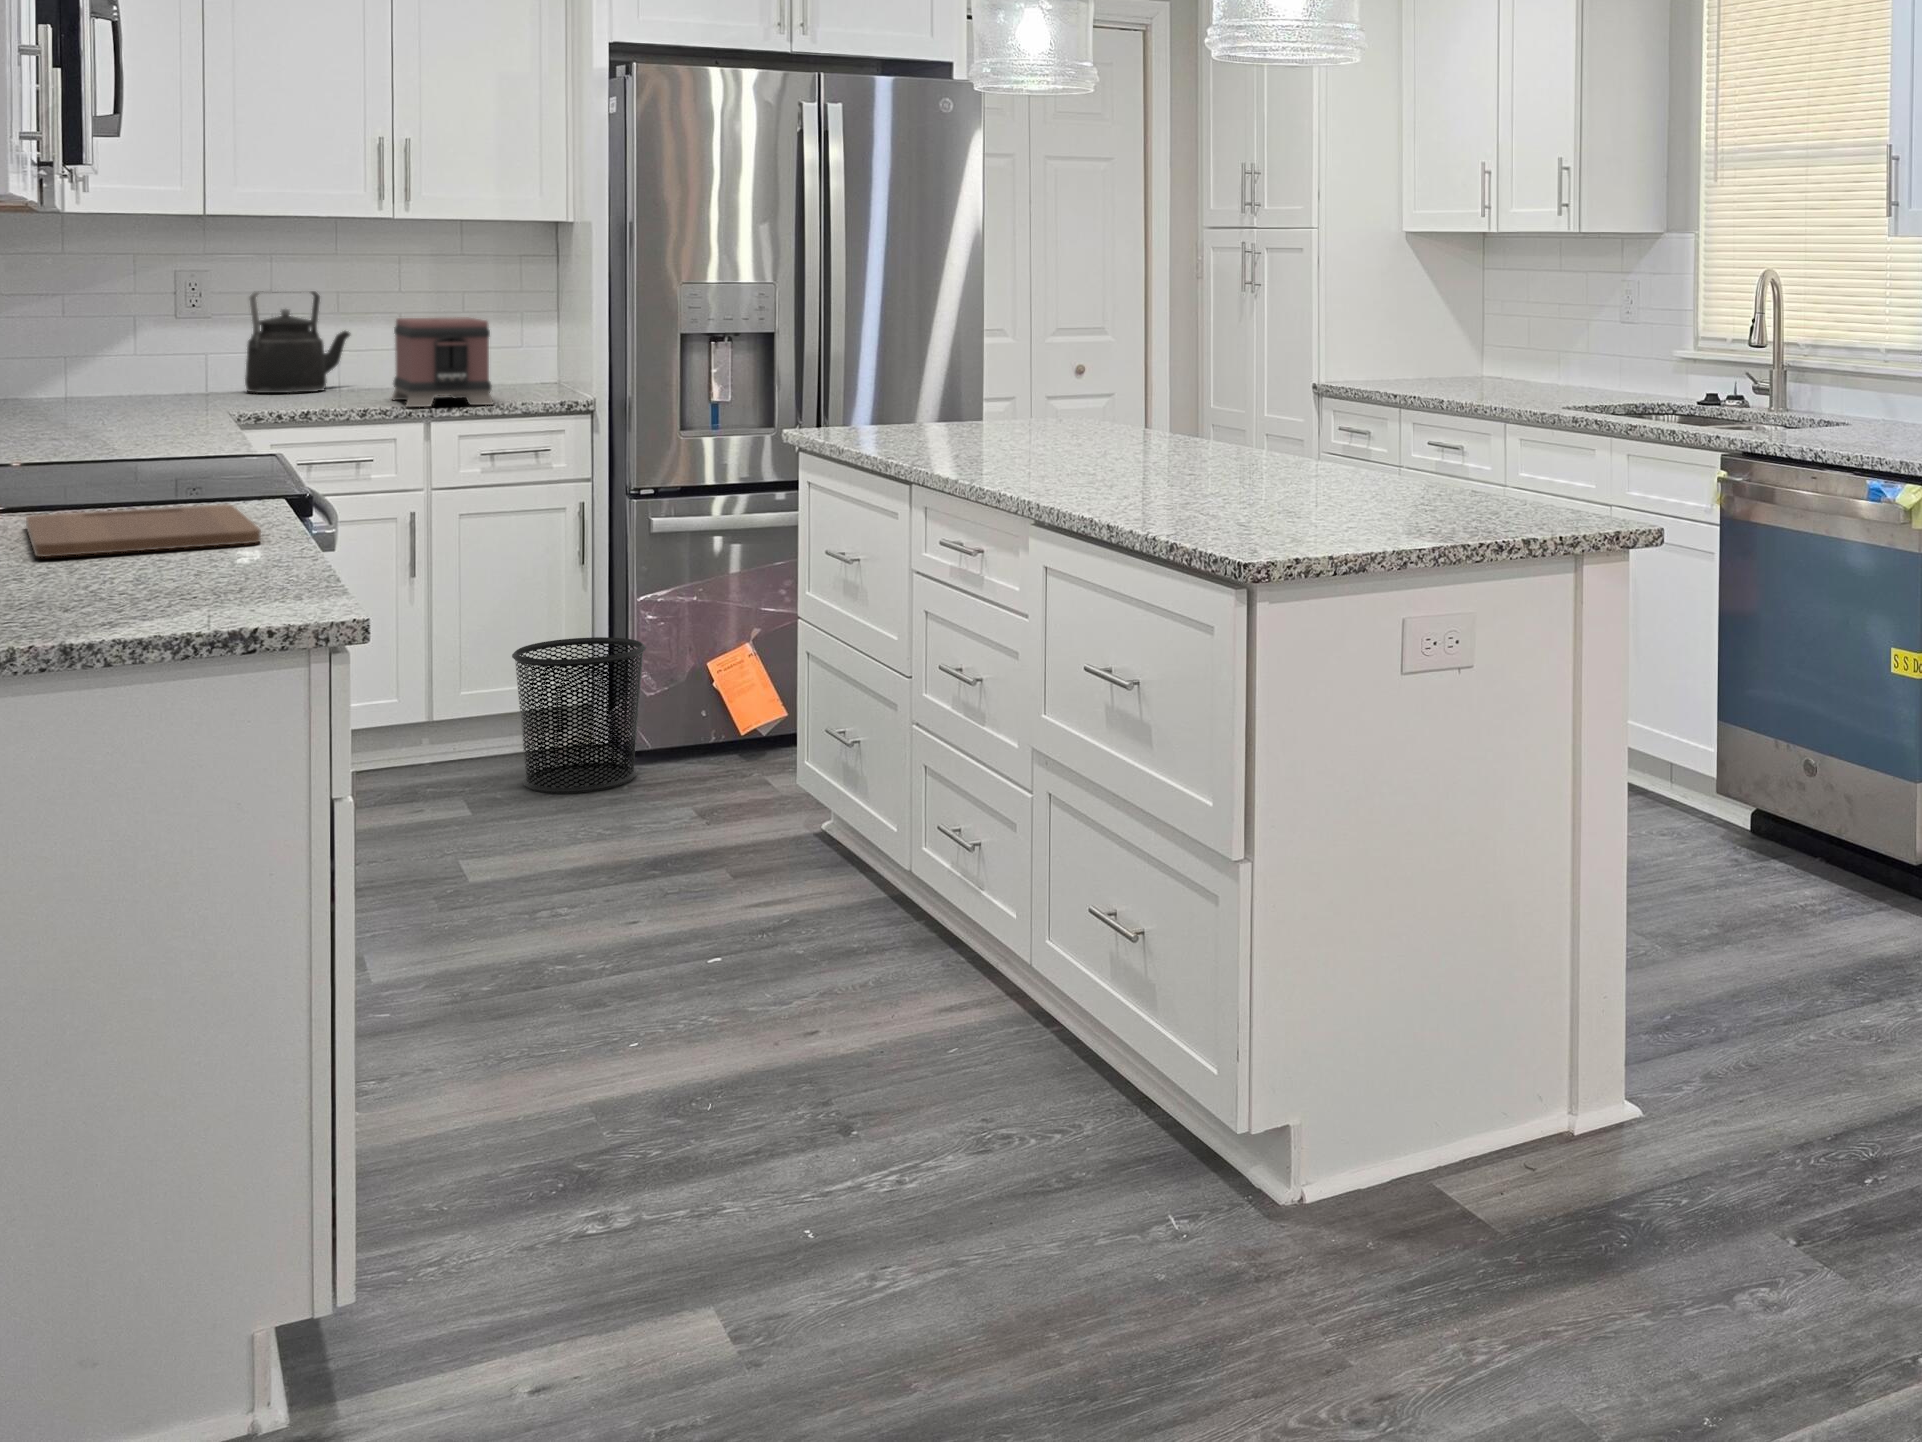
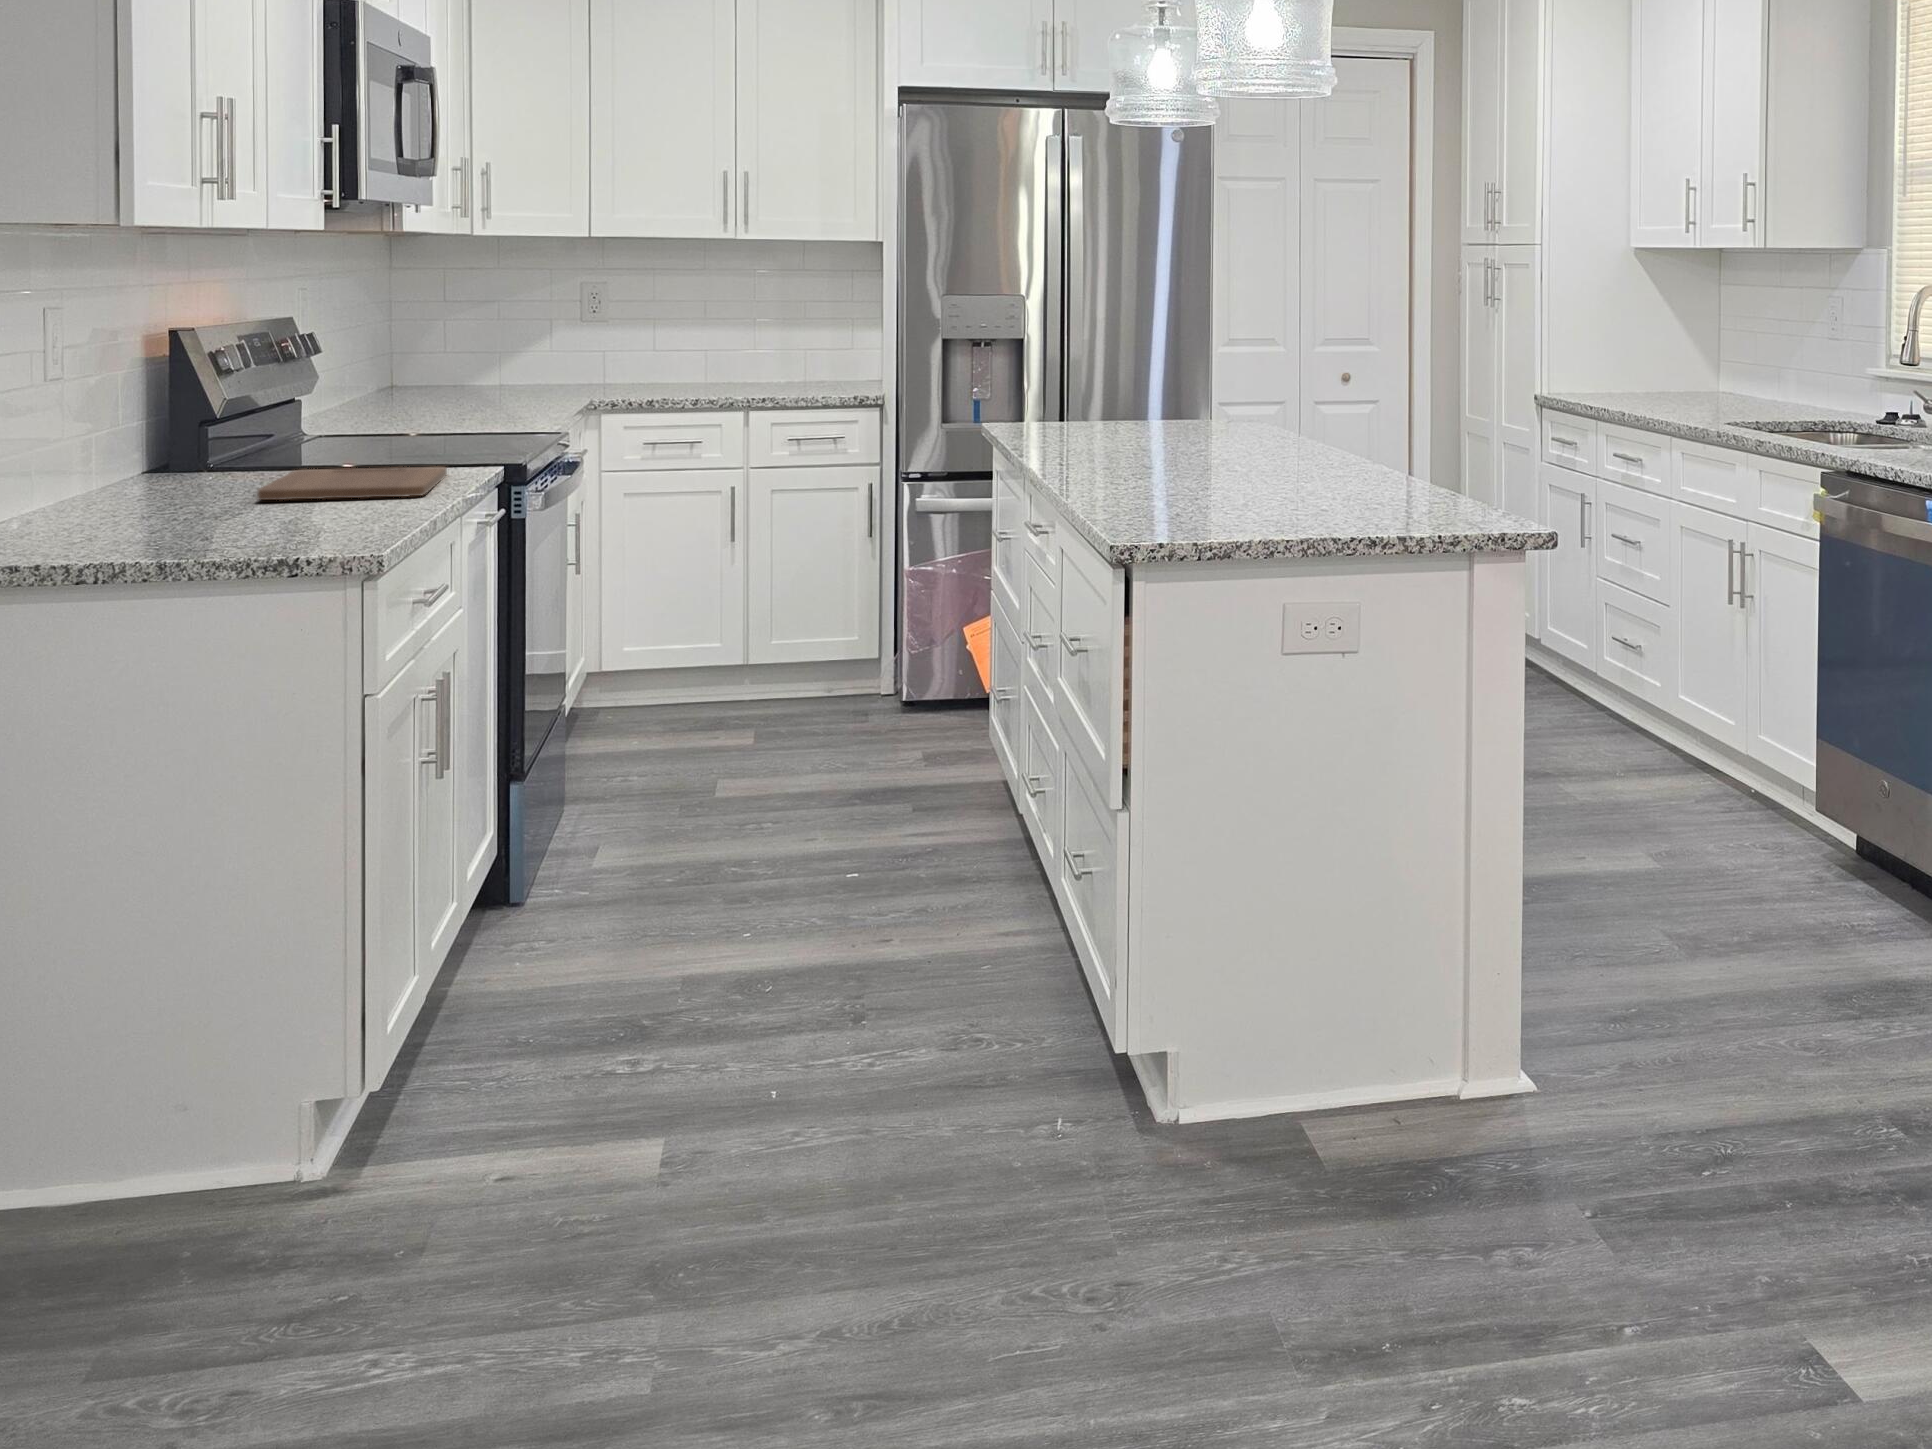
kettle: present [245,291,350,393] -> none [635,300,720,384]
toaster: present [392,317,493,407] -> none [726,323,796,397]
waste bin: present [512,637,646,793] -> none [800,597,910,728]

